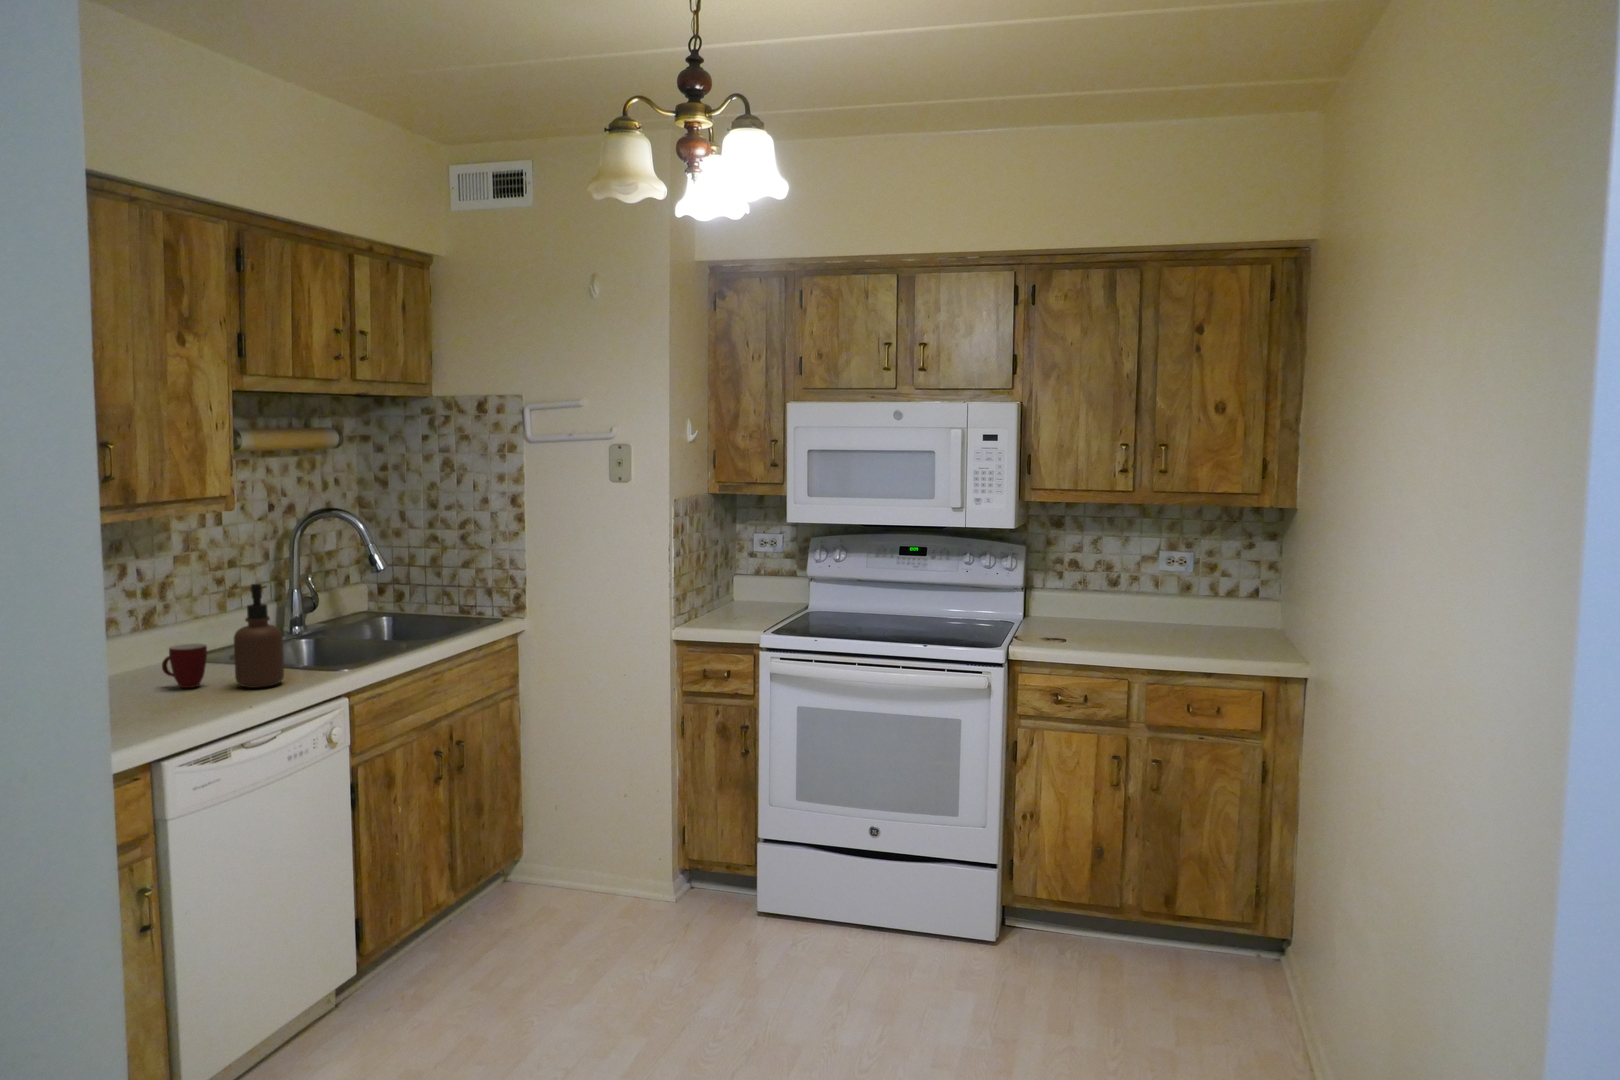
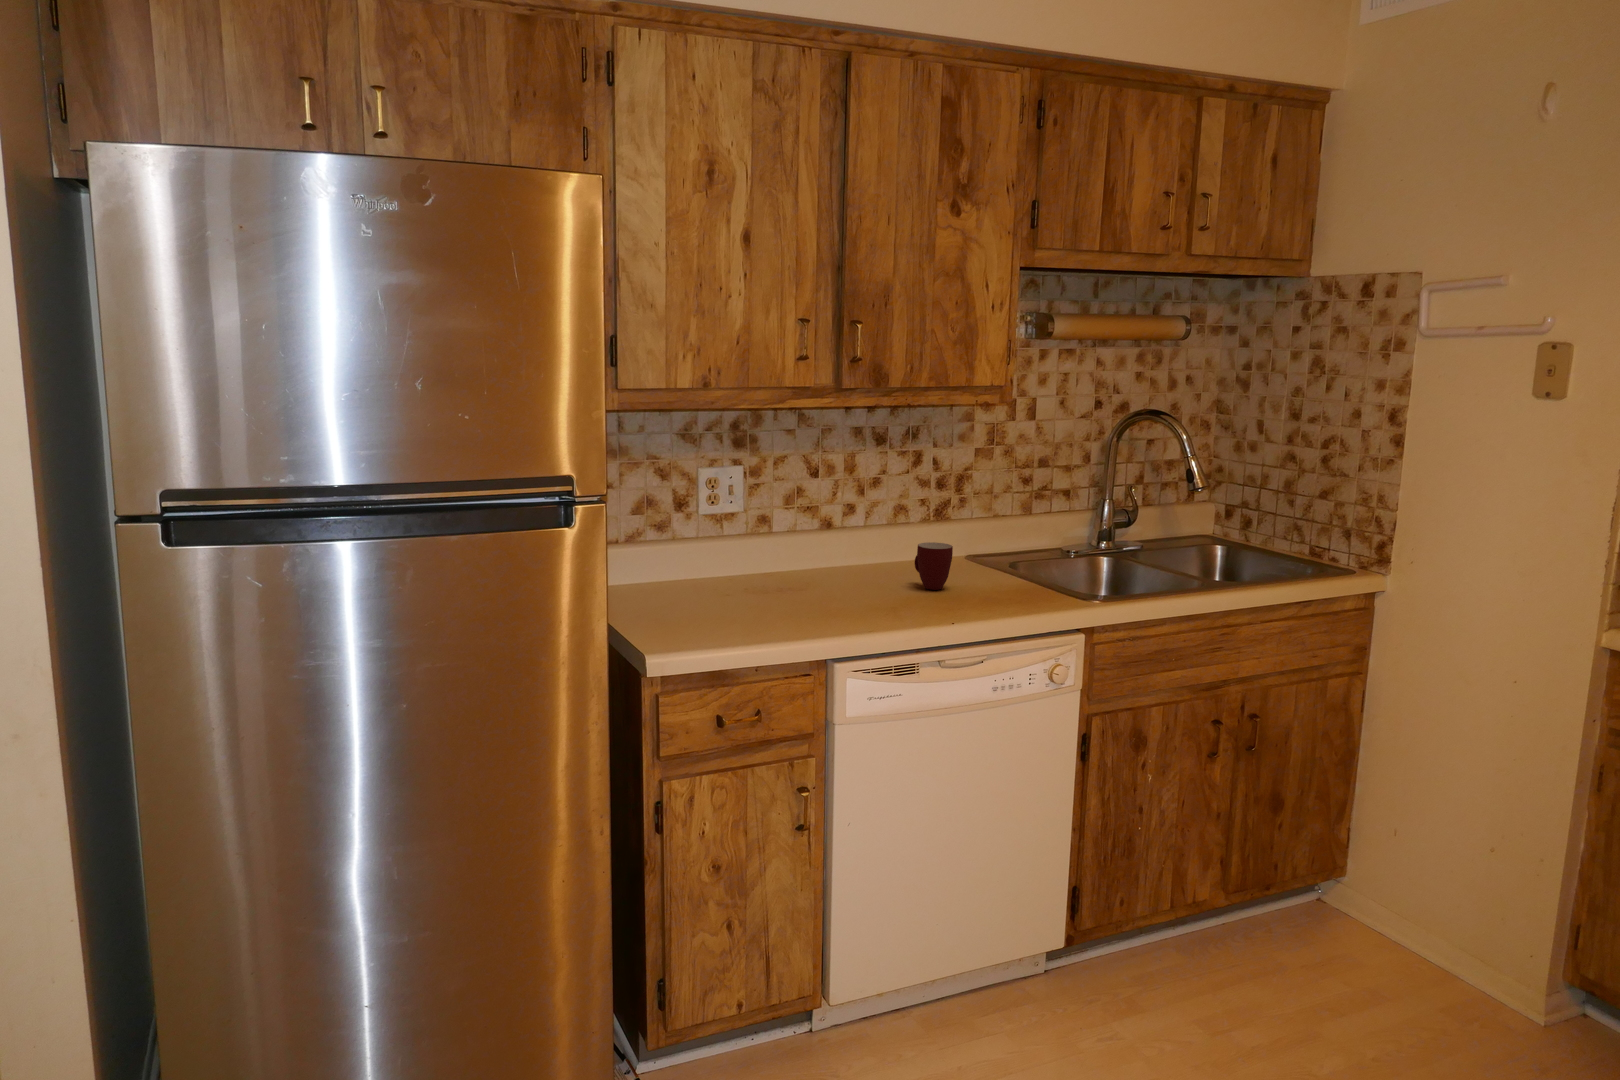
soap dispenser: present [234,584,284,688] -> none [968,488,1020,604]

